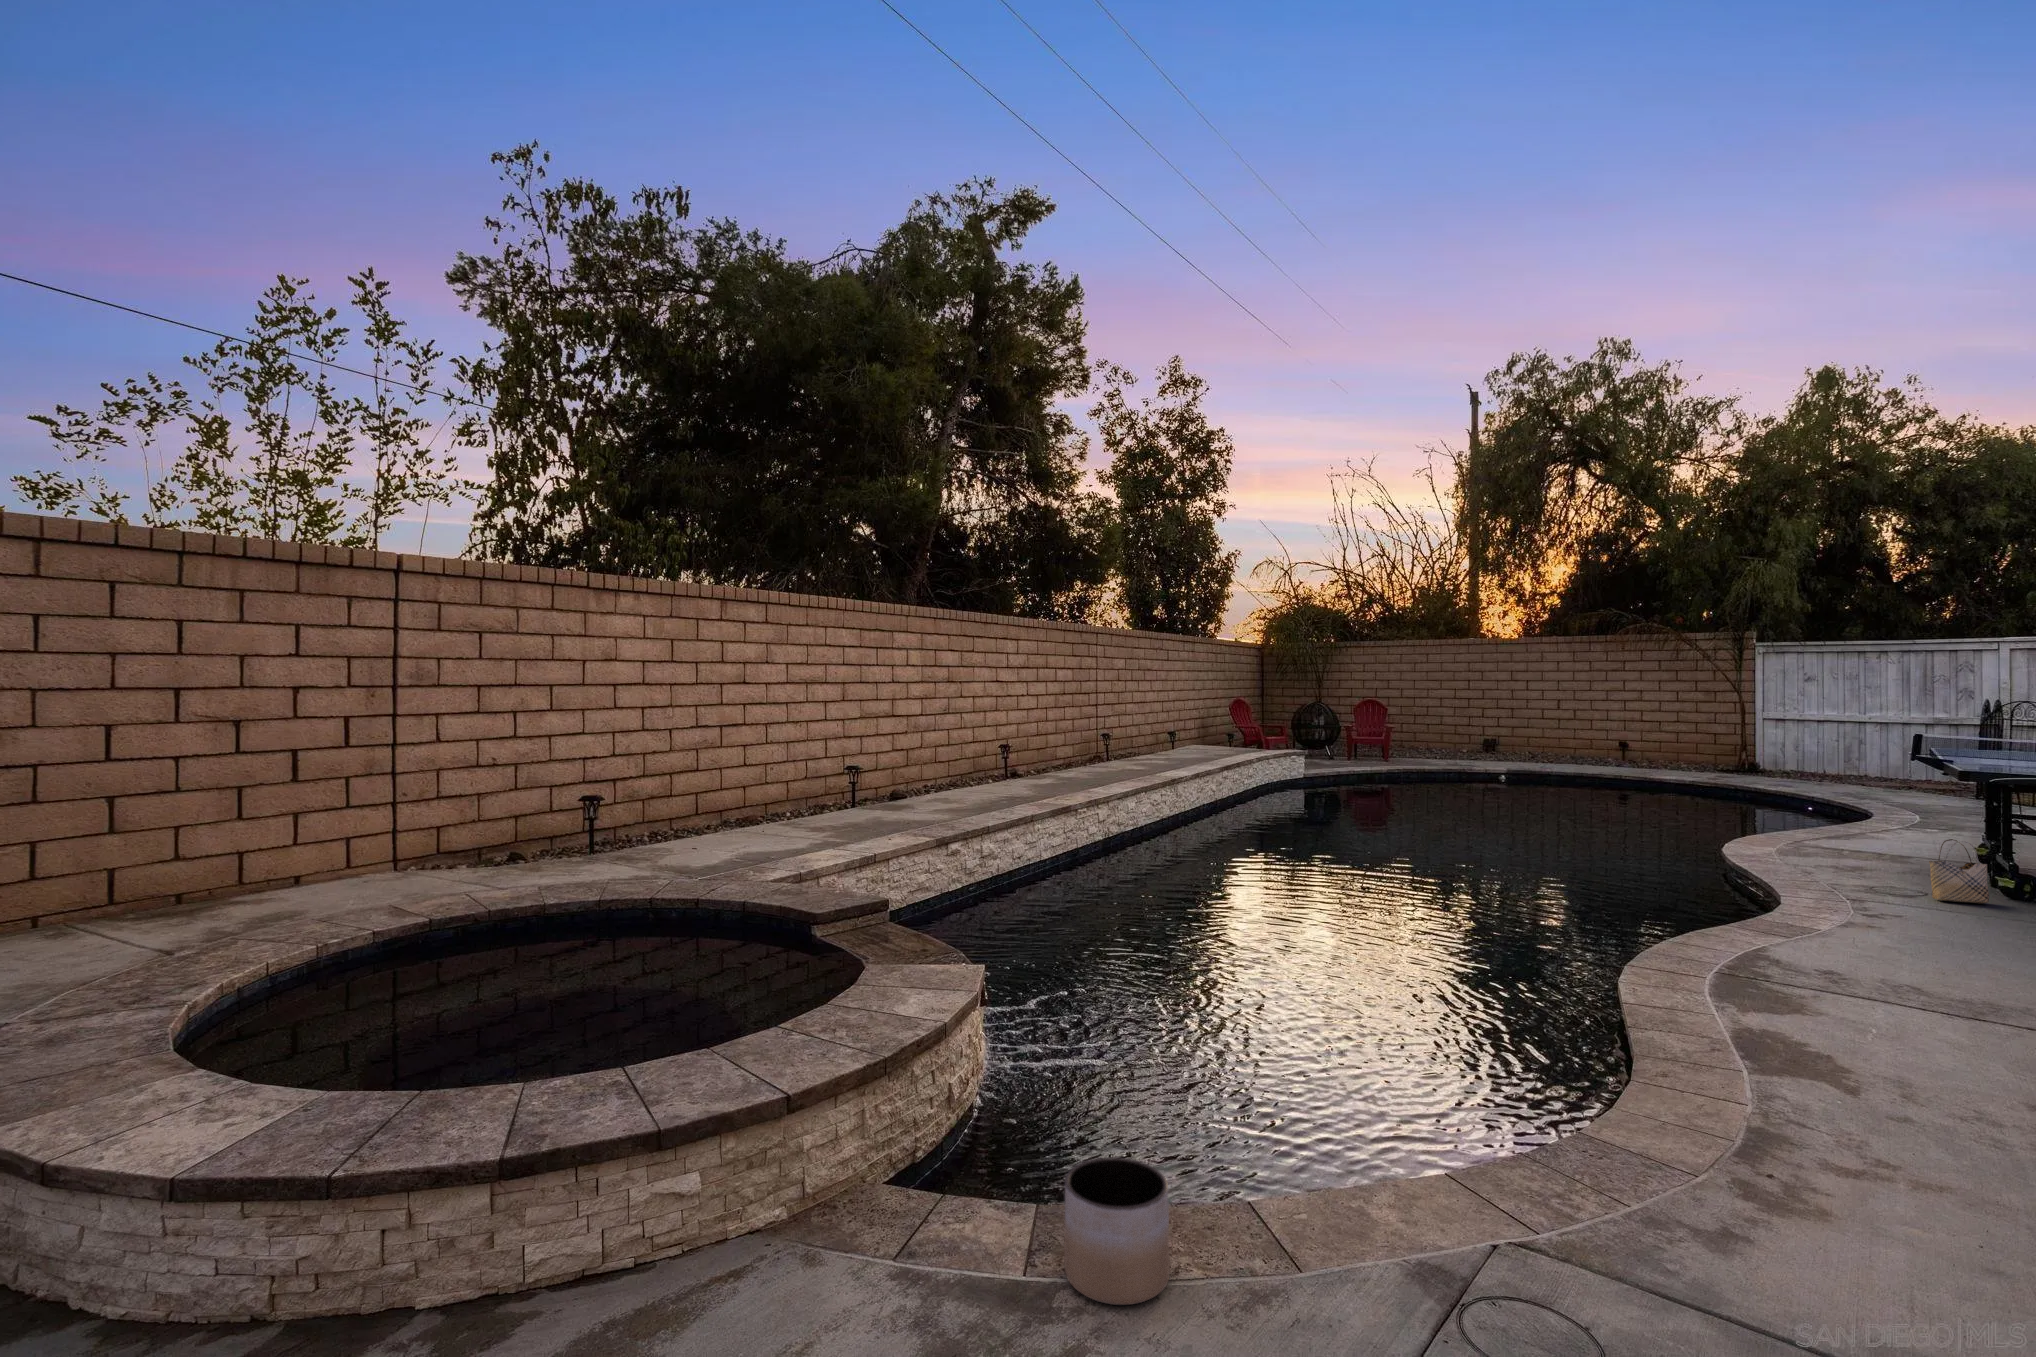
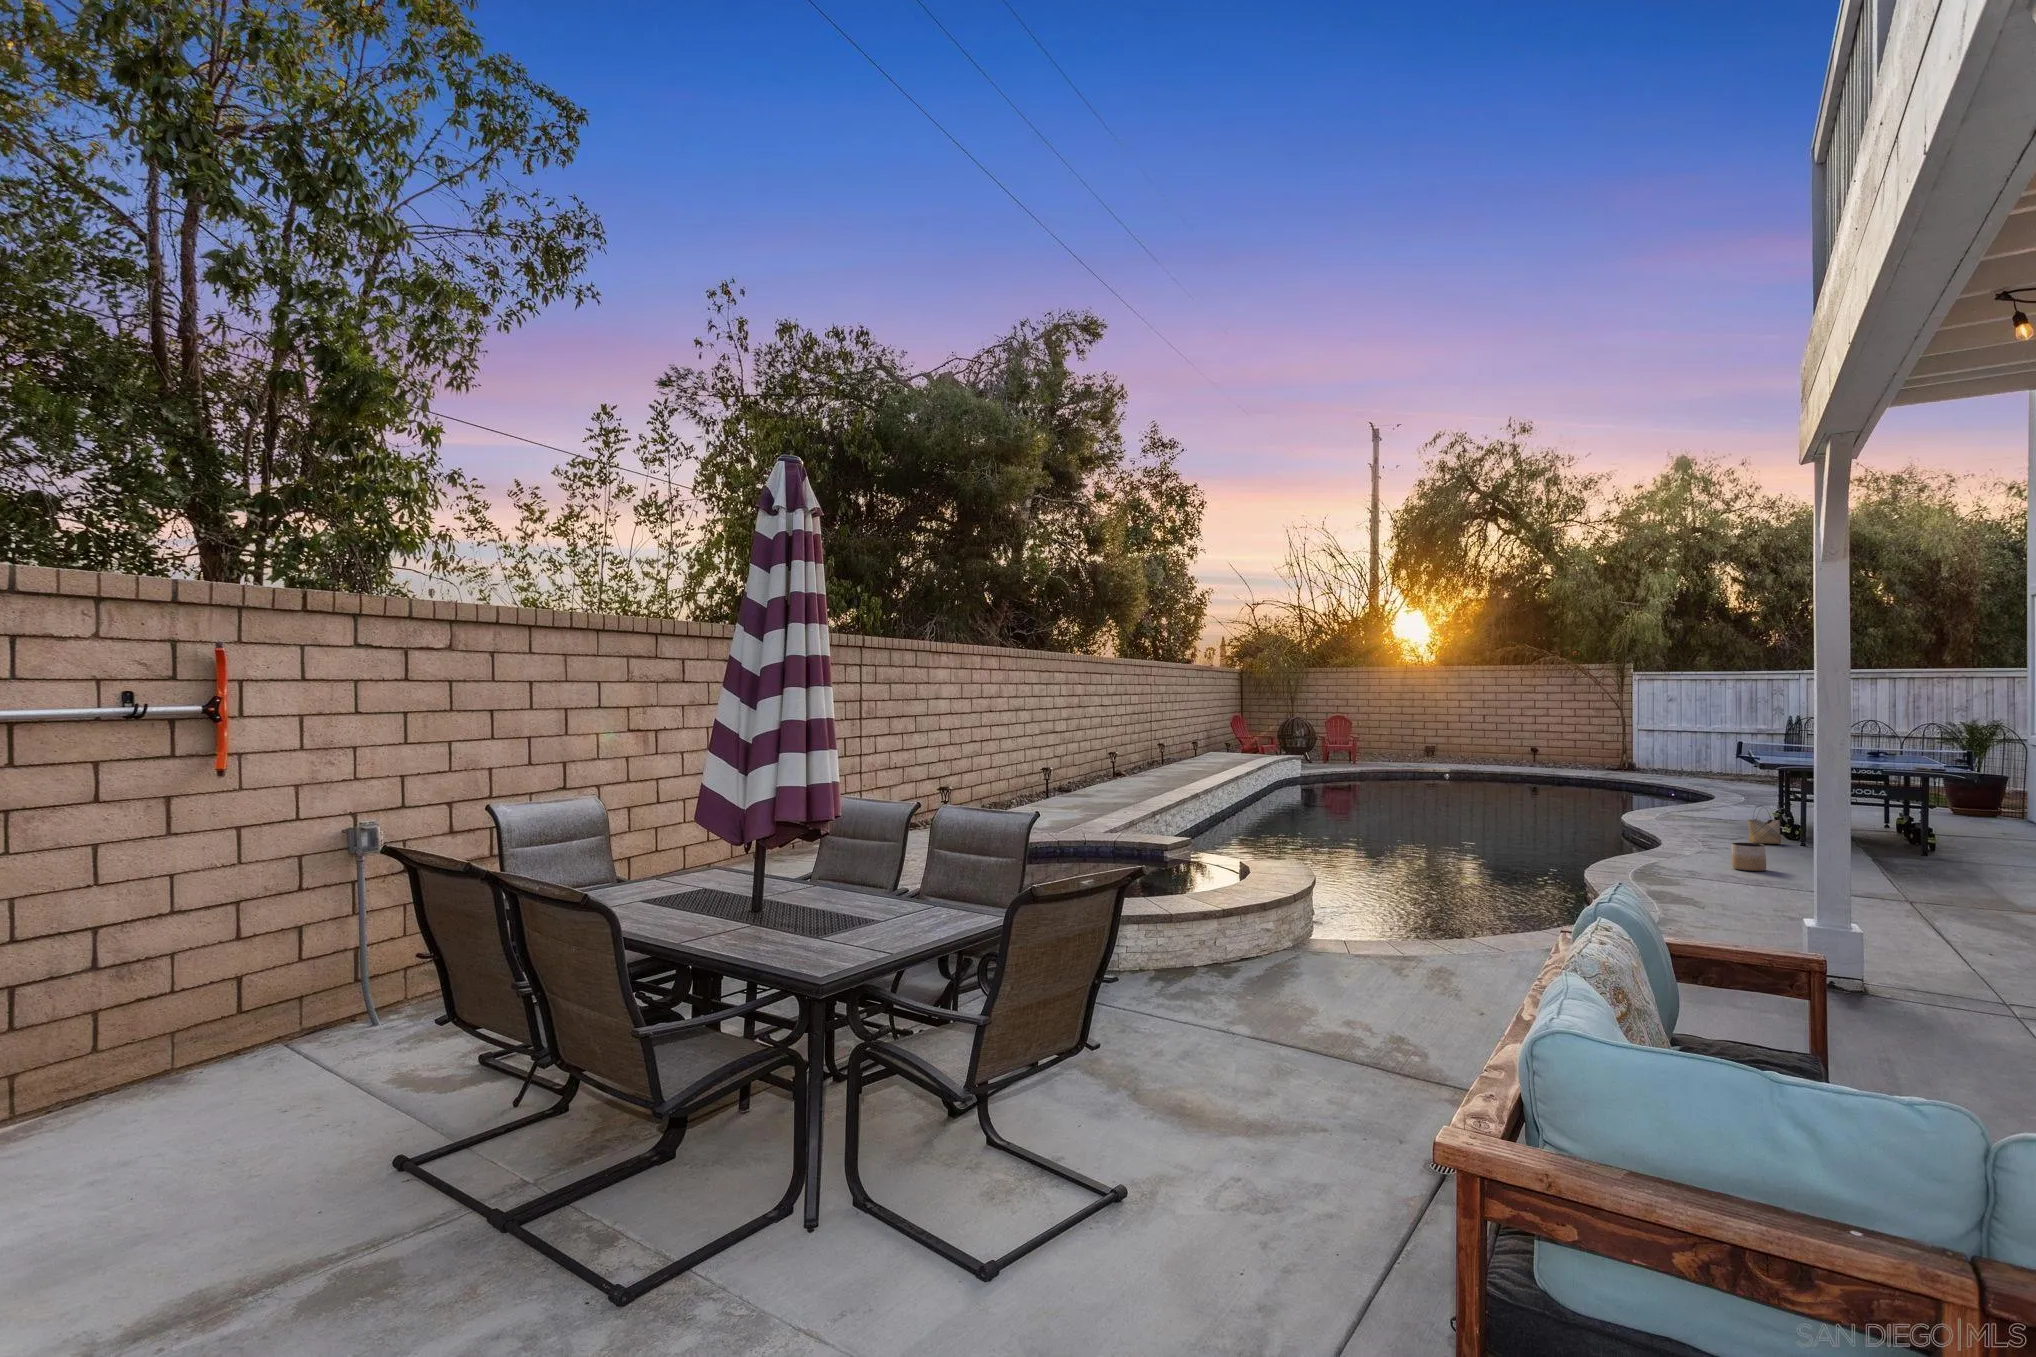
planter: present [1064,1157,1170,1305] -> present [1732,843,1766,871]

